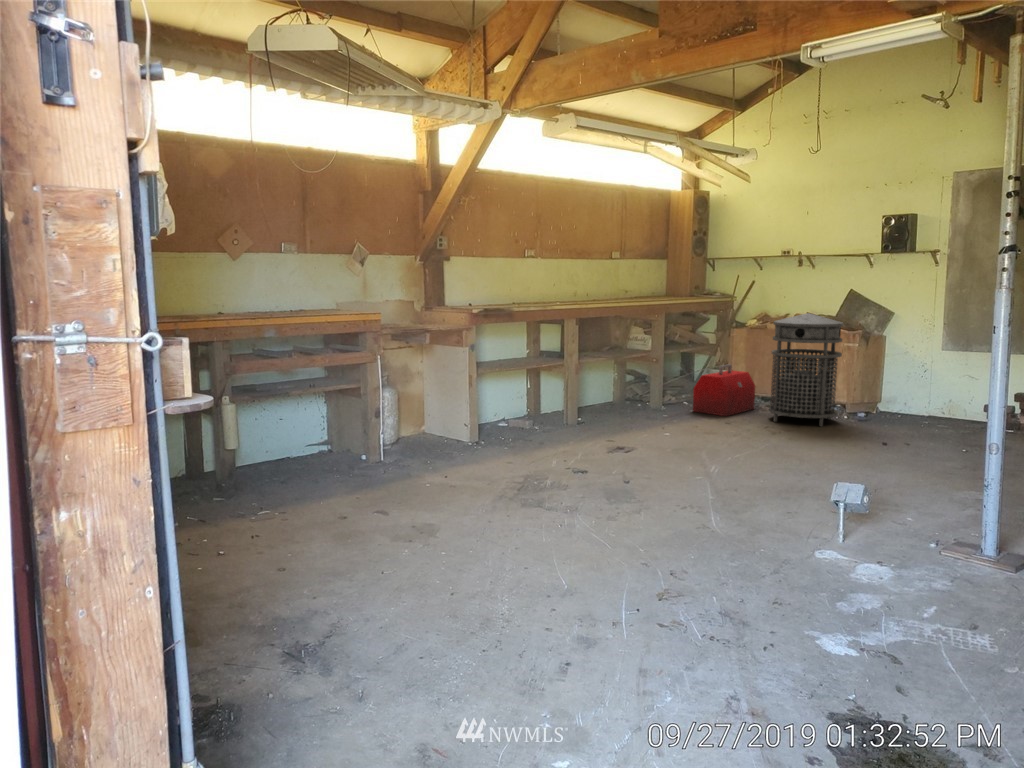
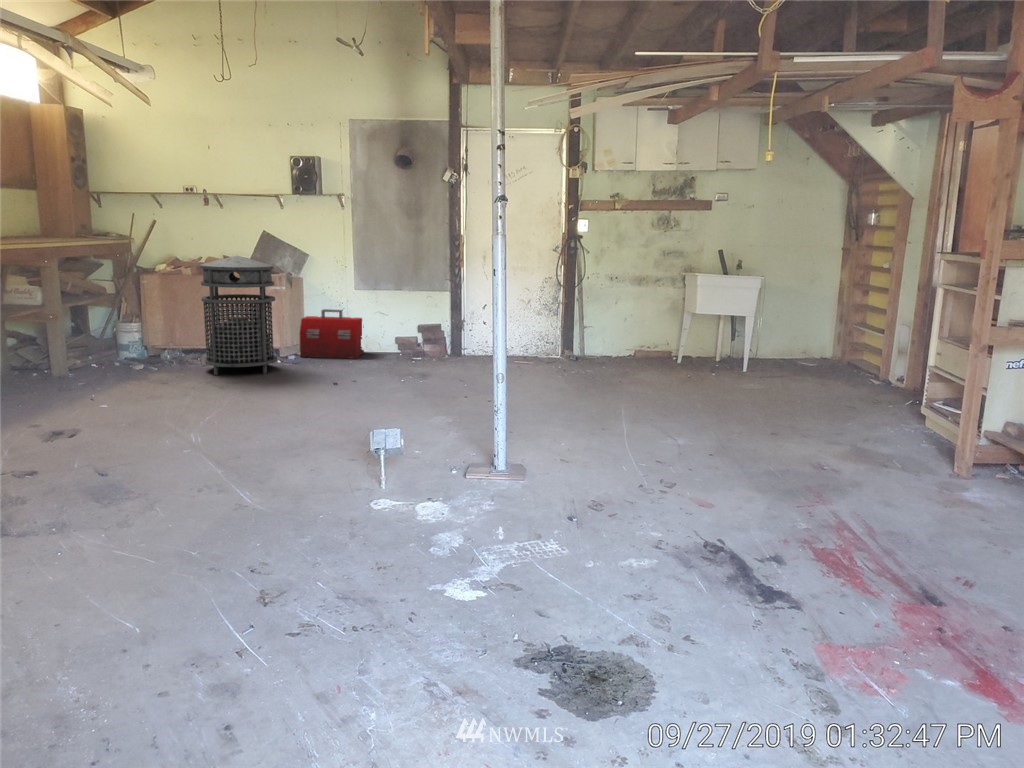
toolbox: present [693,364,755,416] -> present [300,309,364,359]

